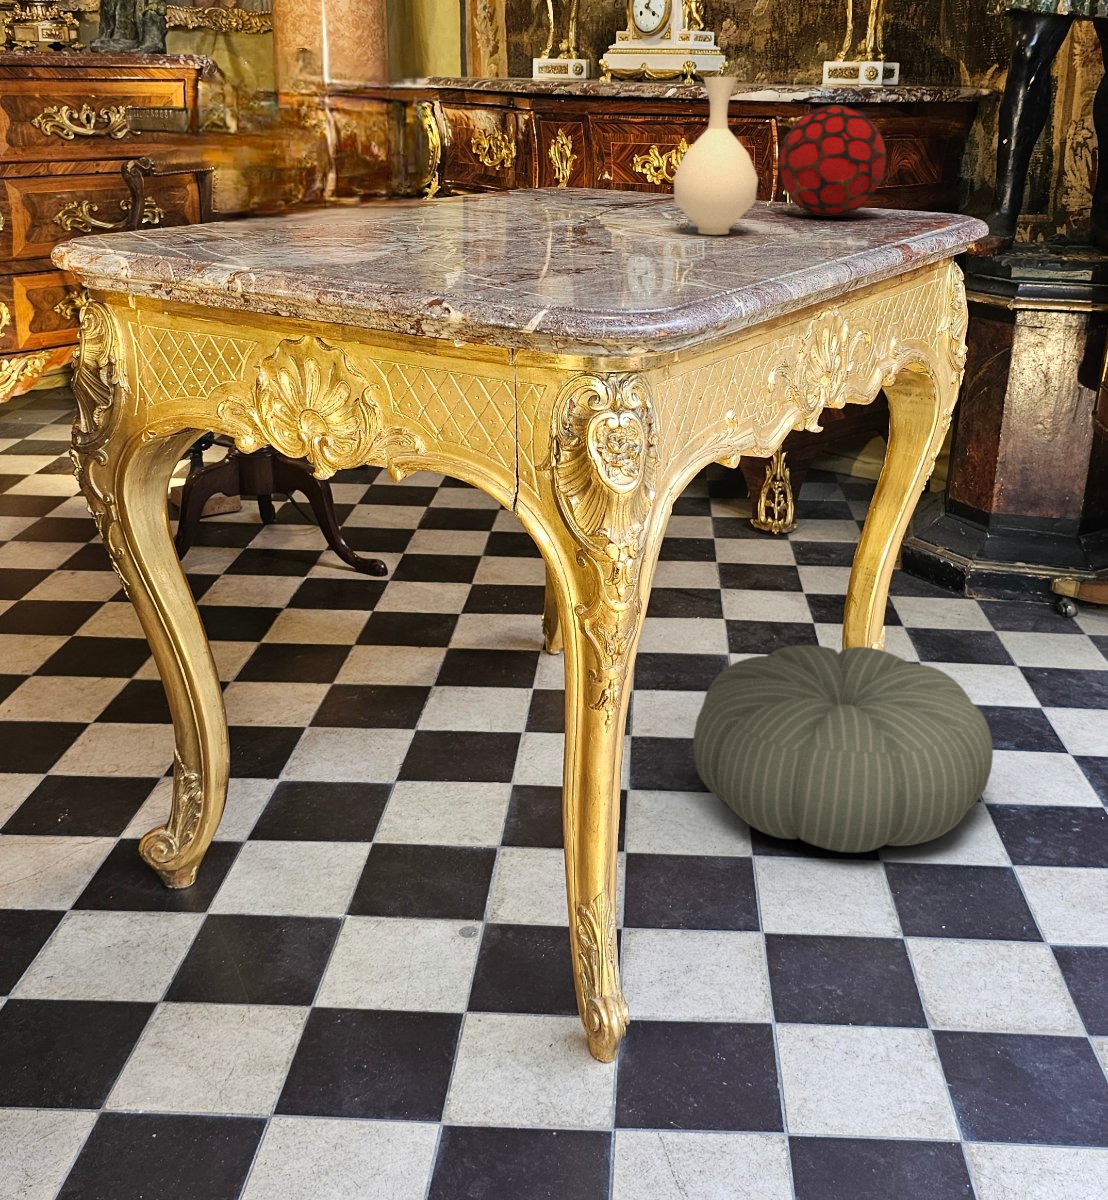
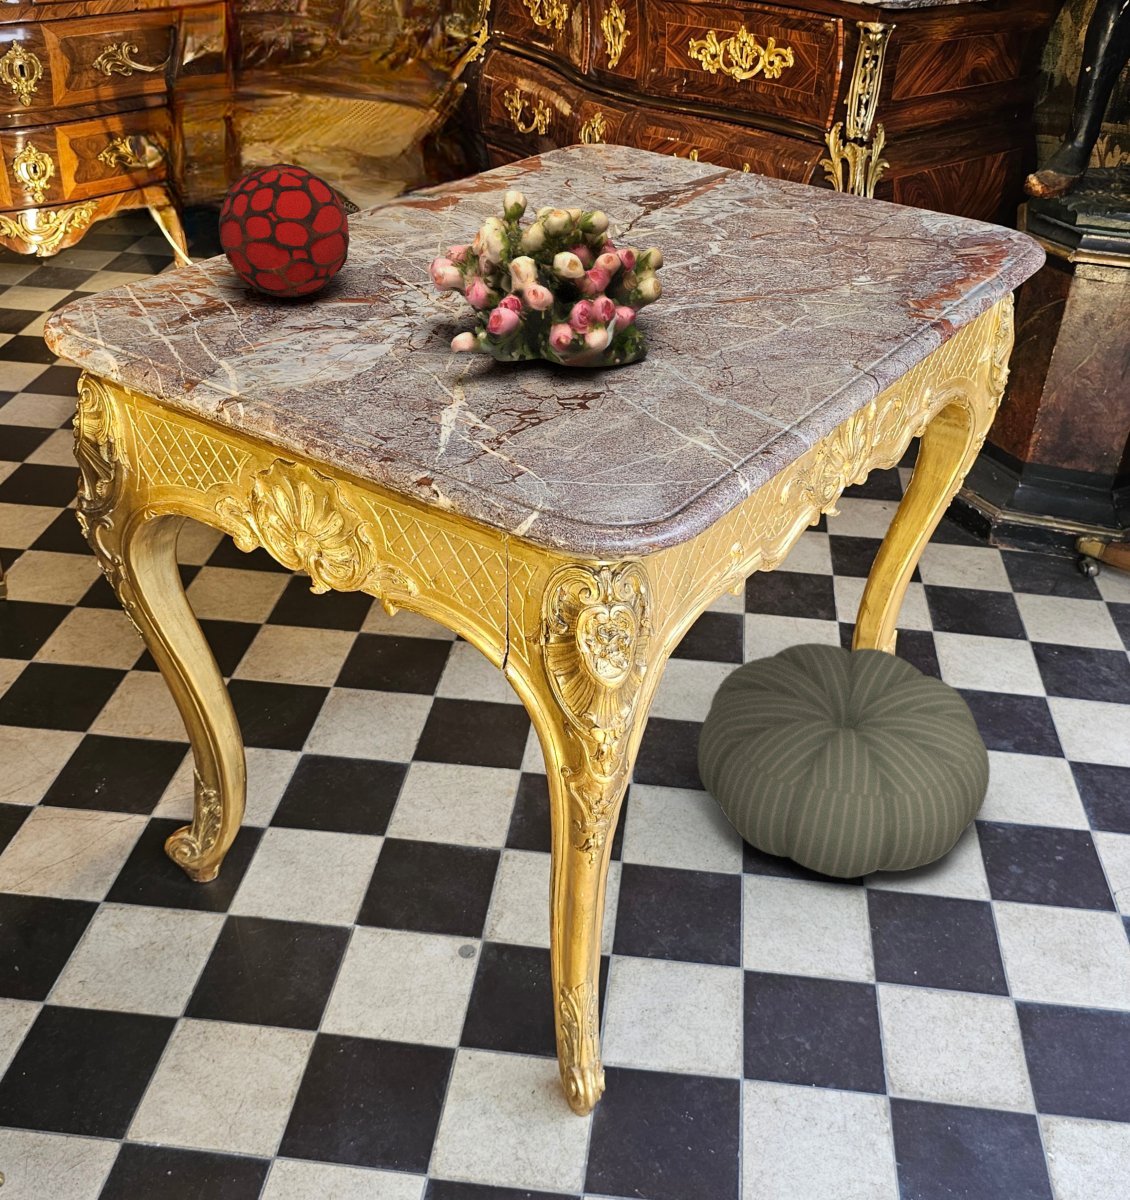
vase: present [674,77,758,235] -> none [699,134,788,302]
flower arrangement: none [421,102,647,253] -> present [425,190,663,367]
decorative orb: present [778,105,887,217] -> present [219,164,350,297]

